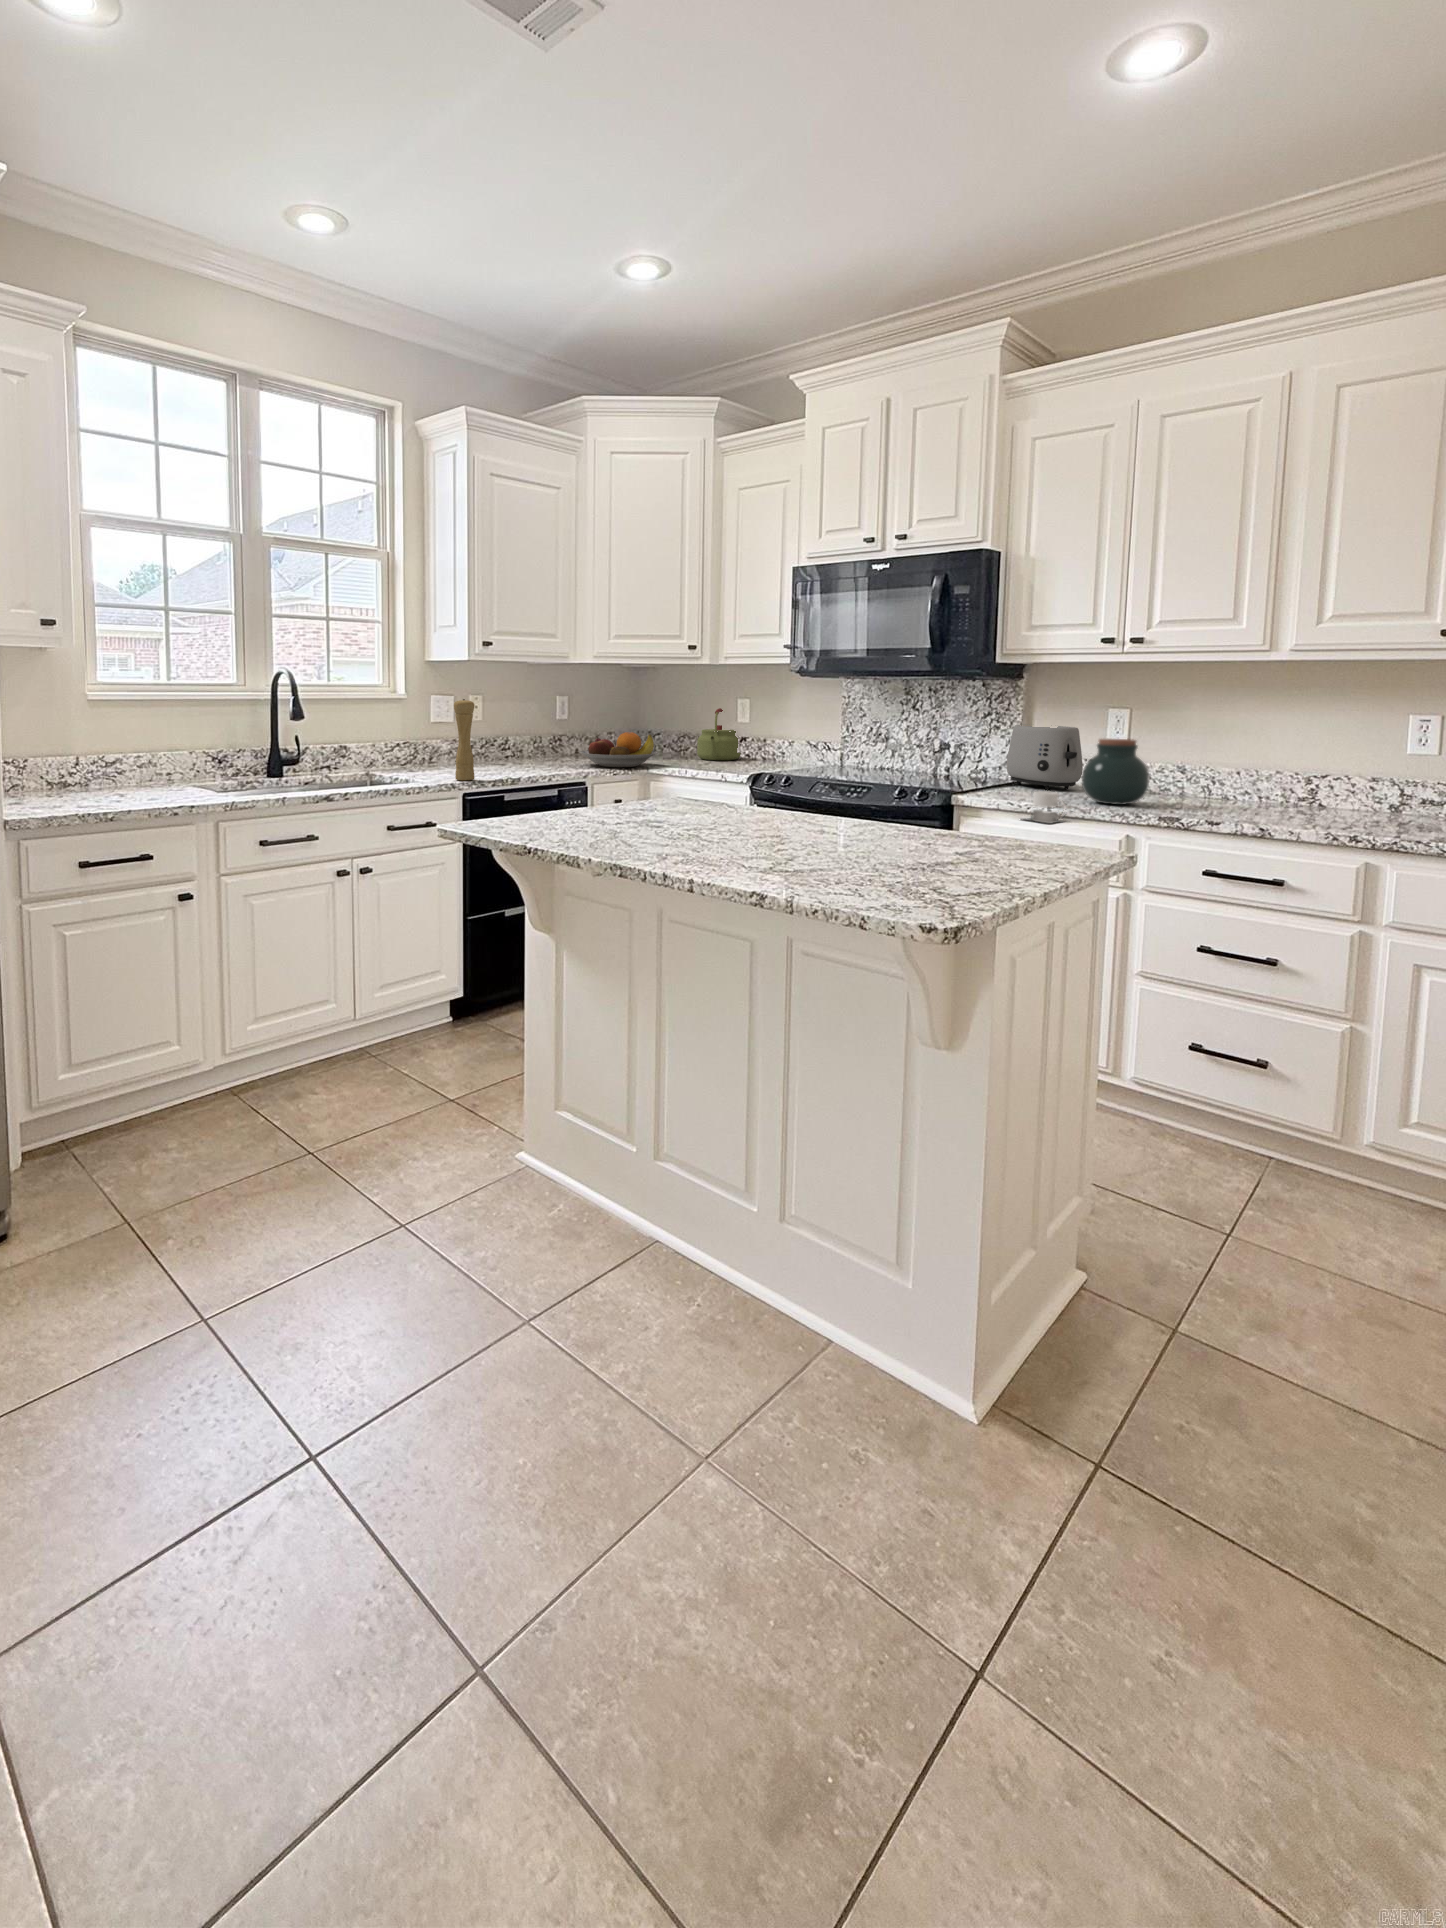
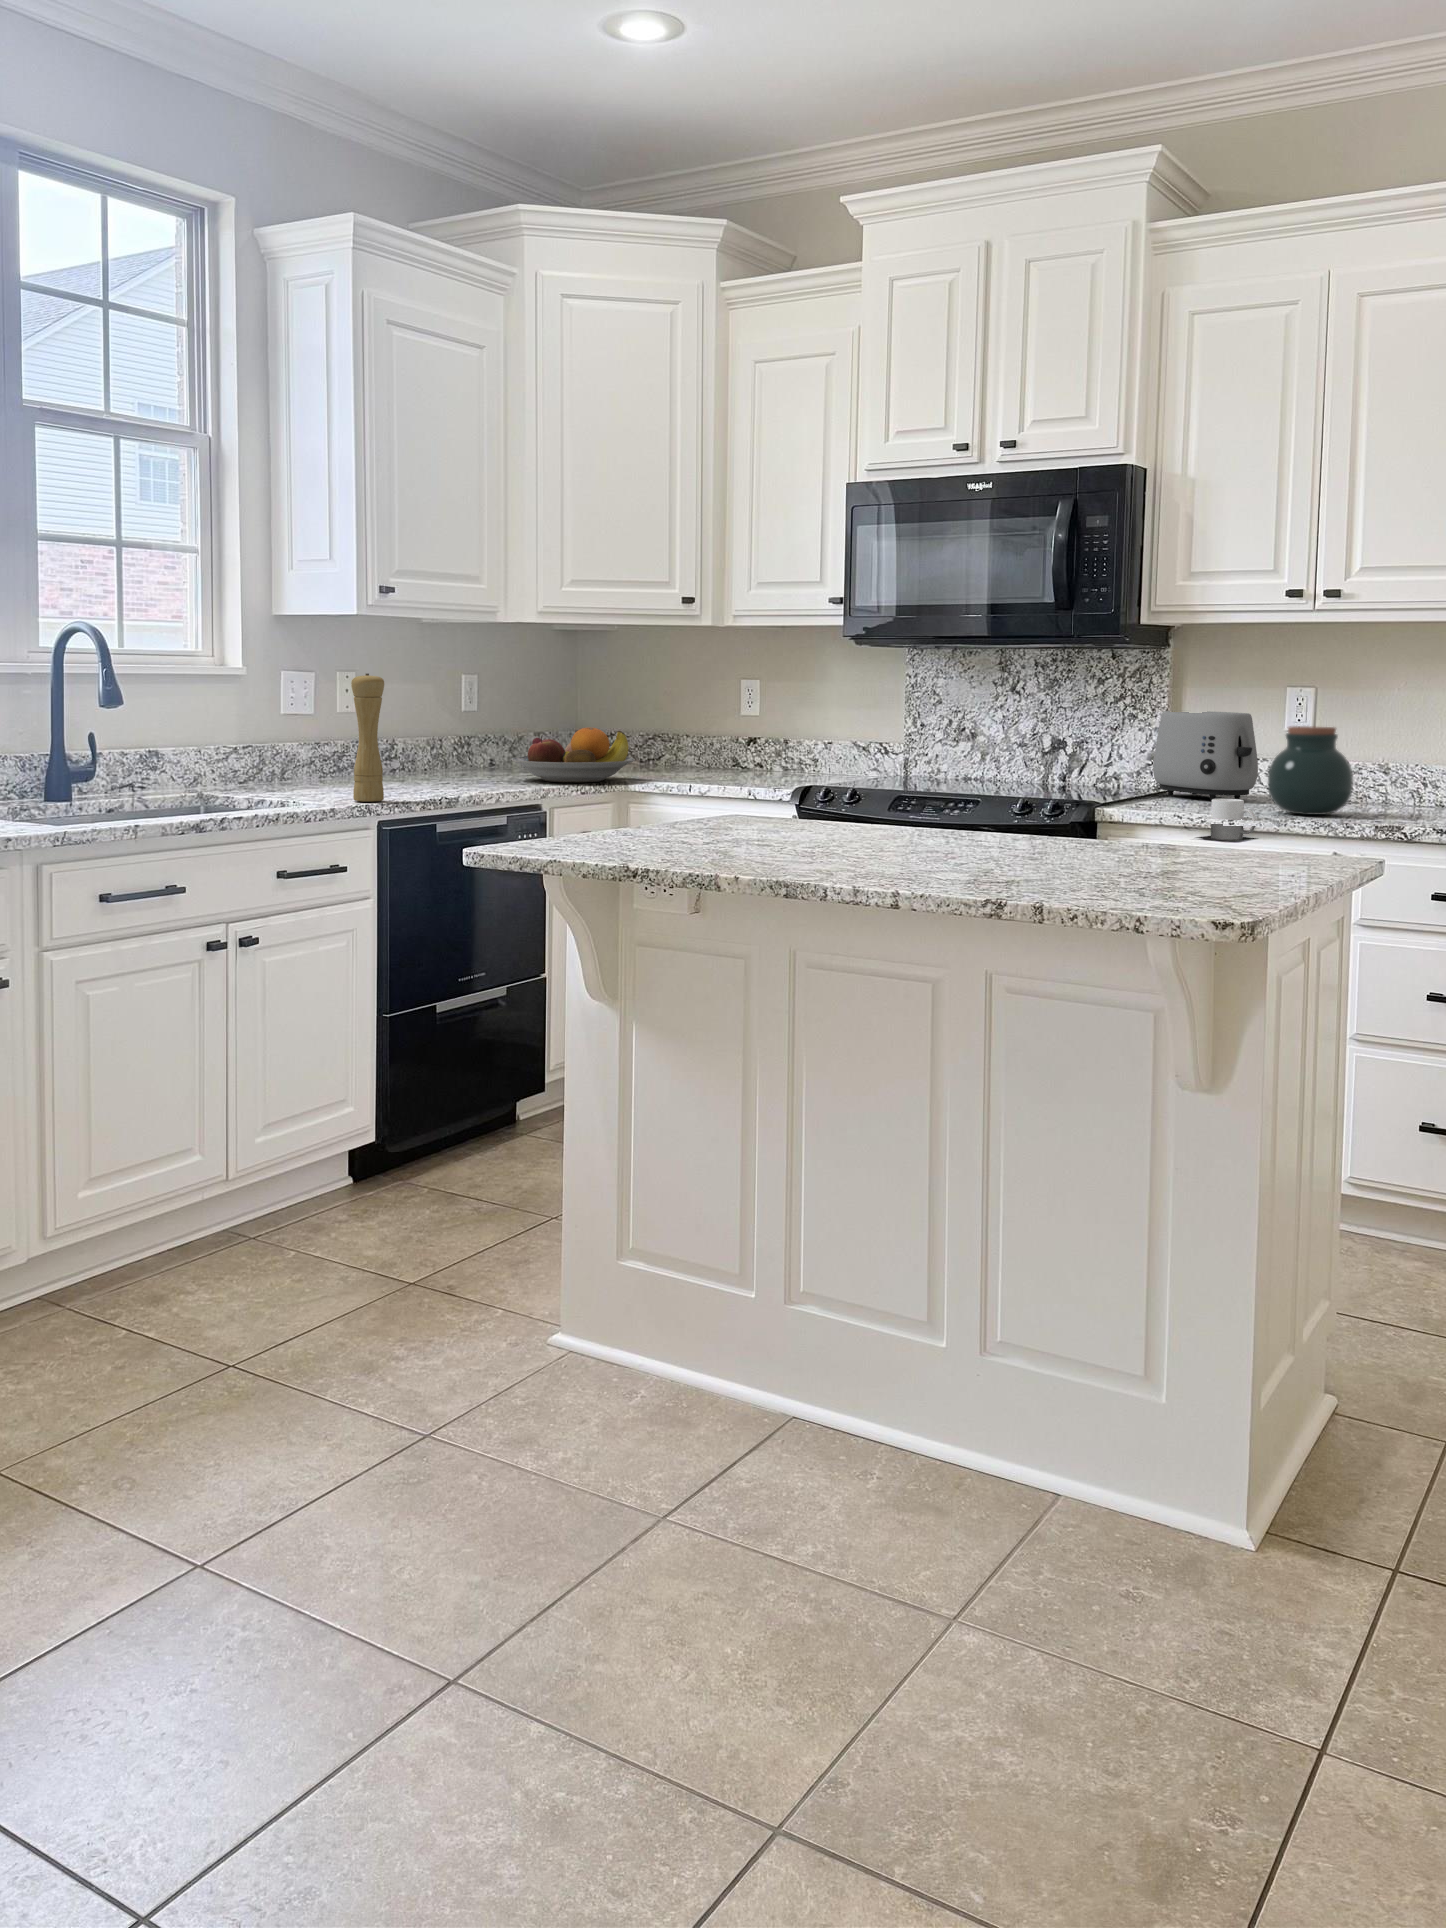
kettle: present [697,708,741,760] -> none [678,691,746,772]

